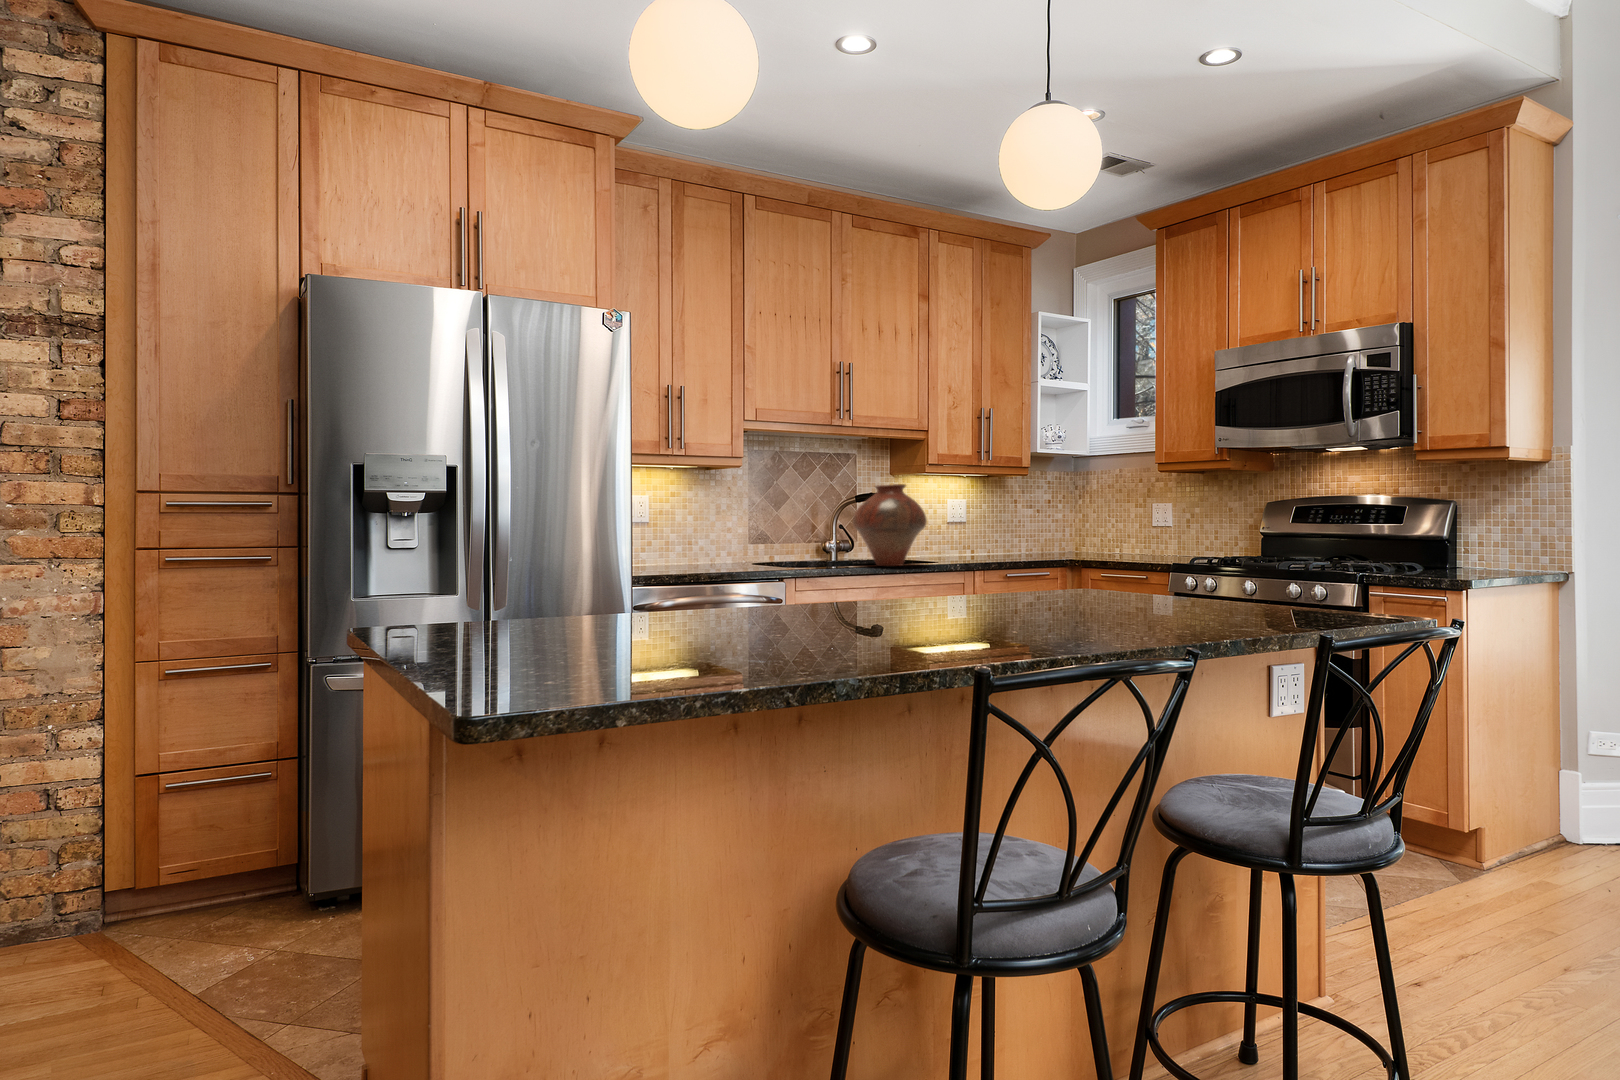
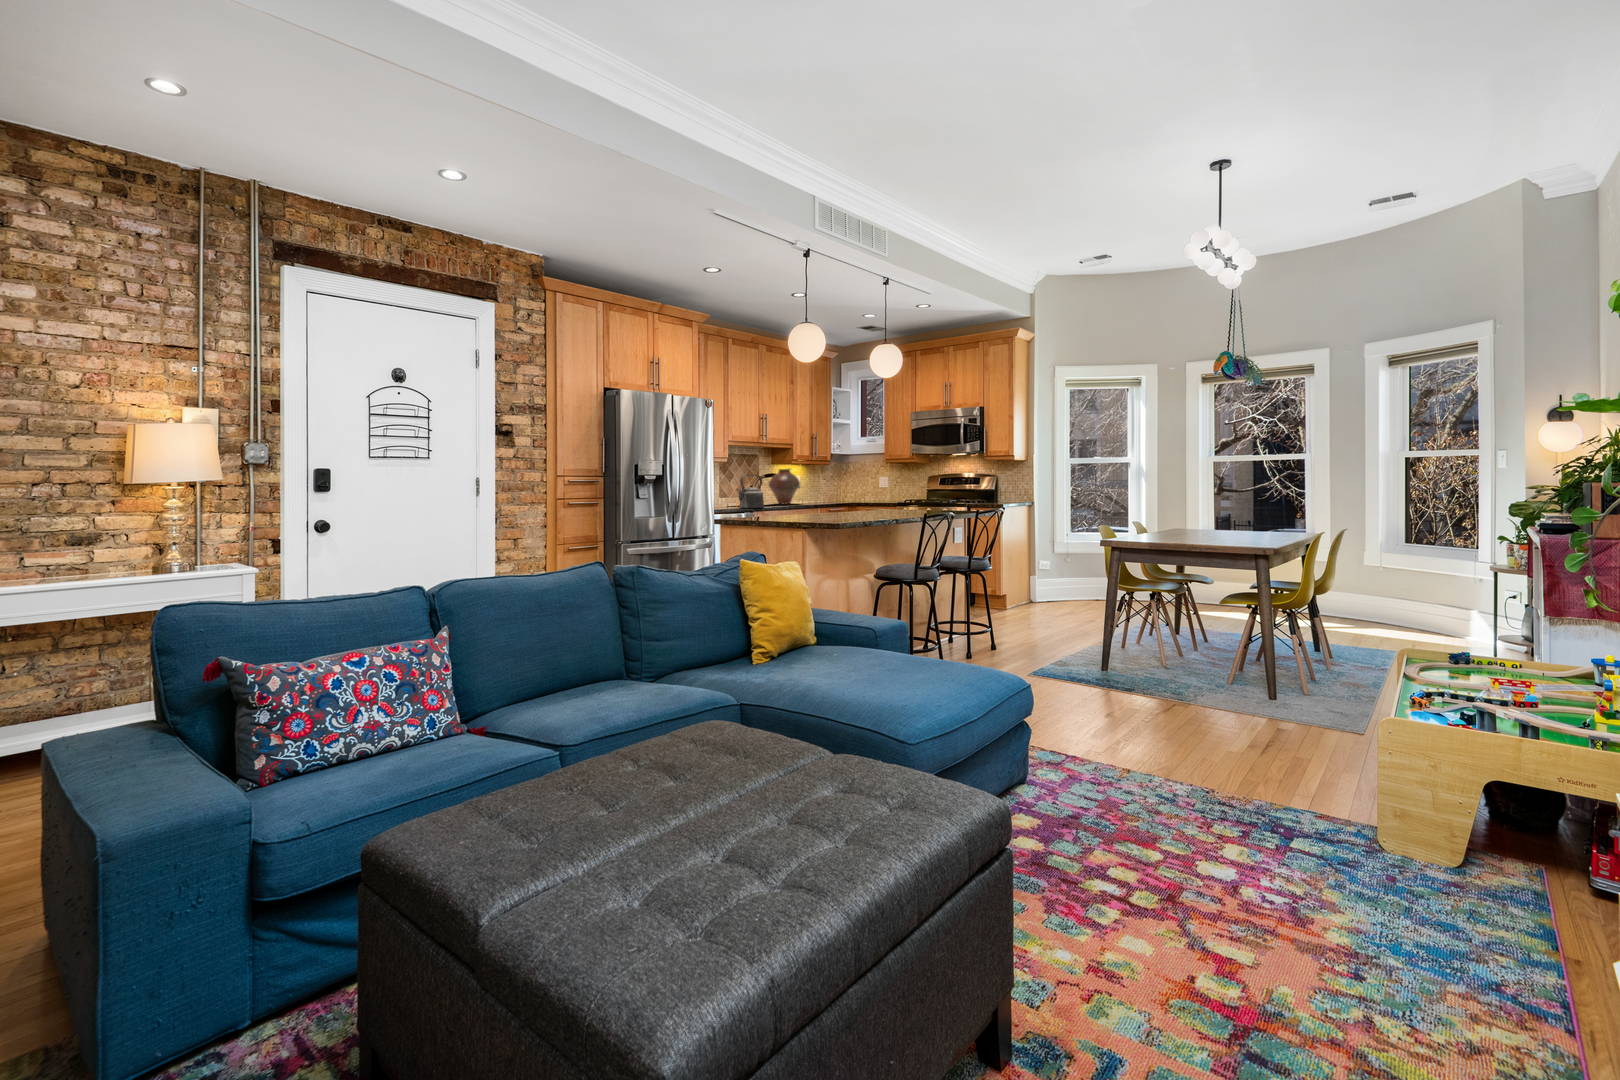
kettle: none [731,497,802,577] -> present [737,475,764,508]

